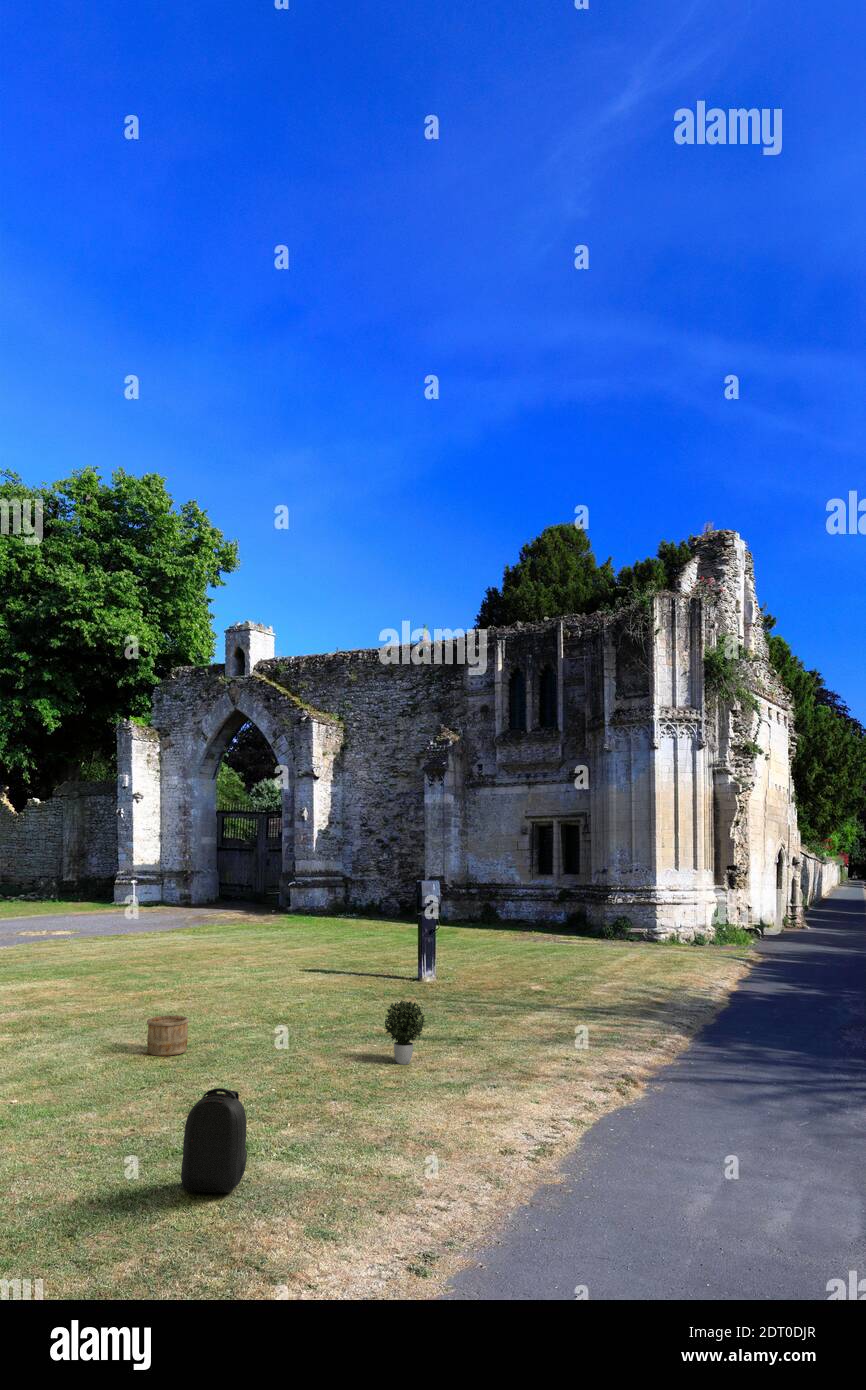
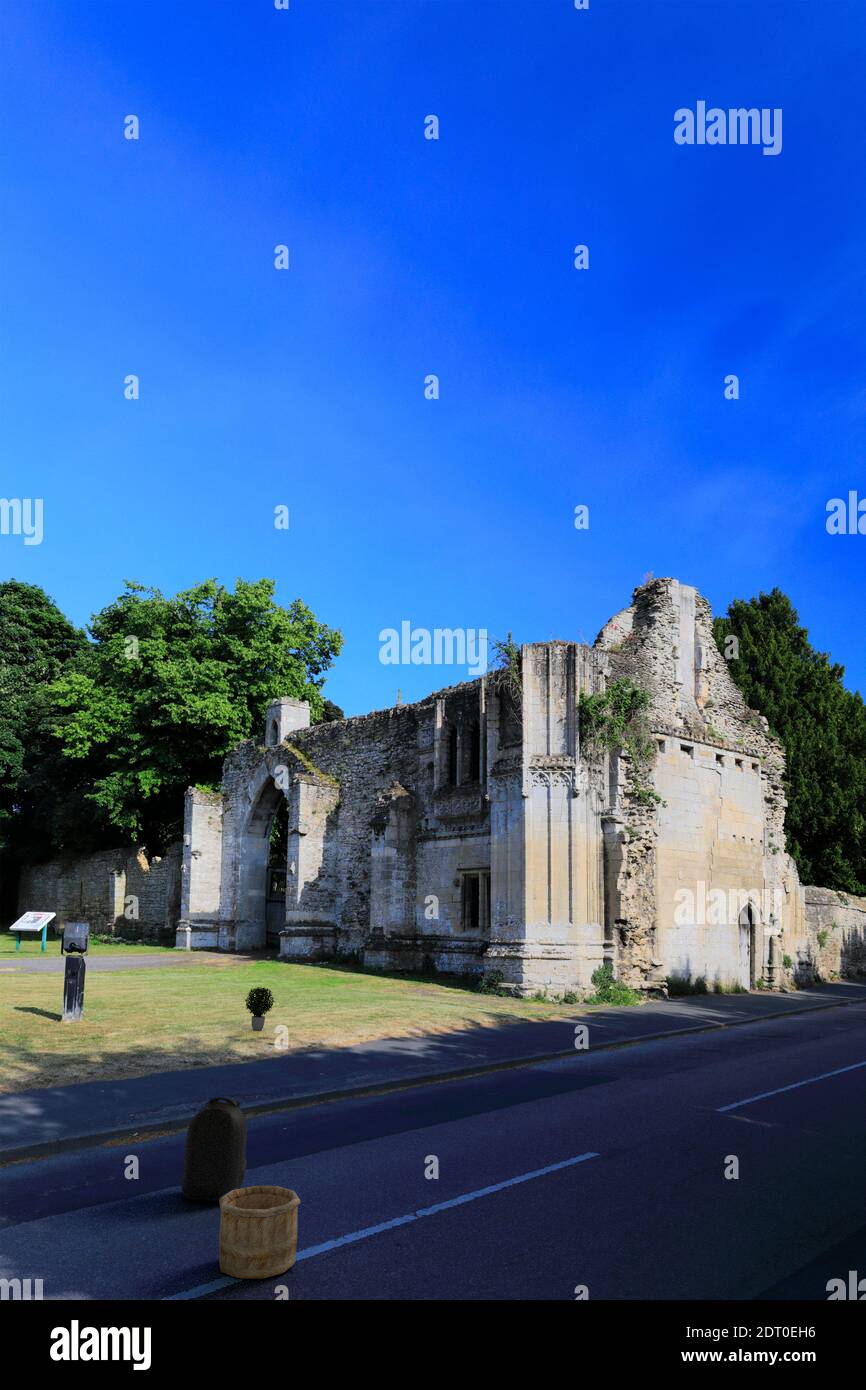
potted plant: present [385,1001,426,1064] -> present [245,987,274,1031]
wooden bucket: present [147,1015,189,1056] -> present [219,1186,300,1279]

